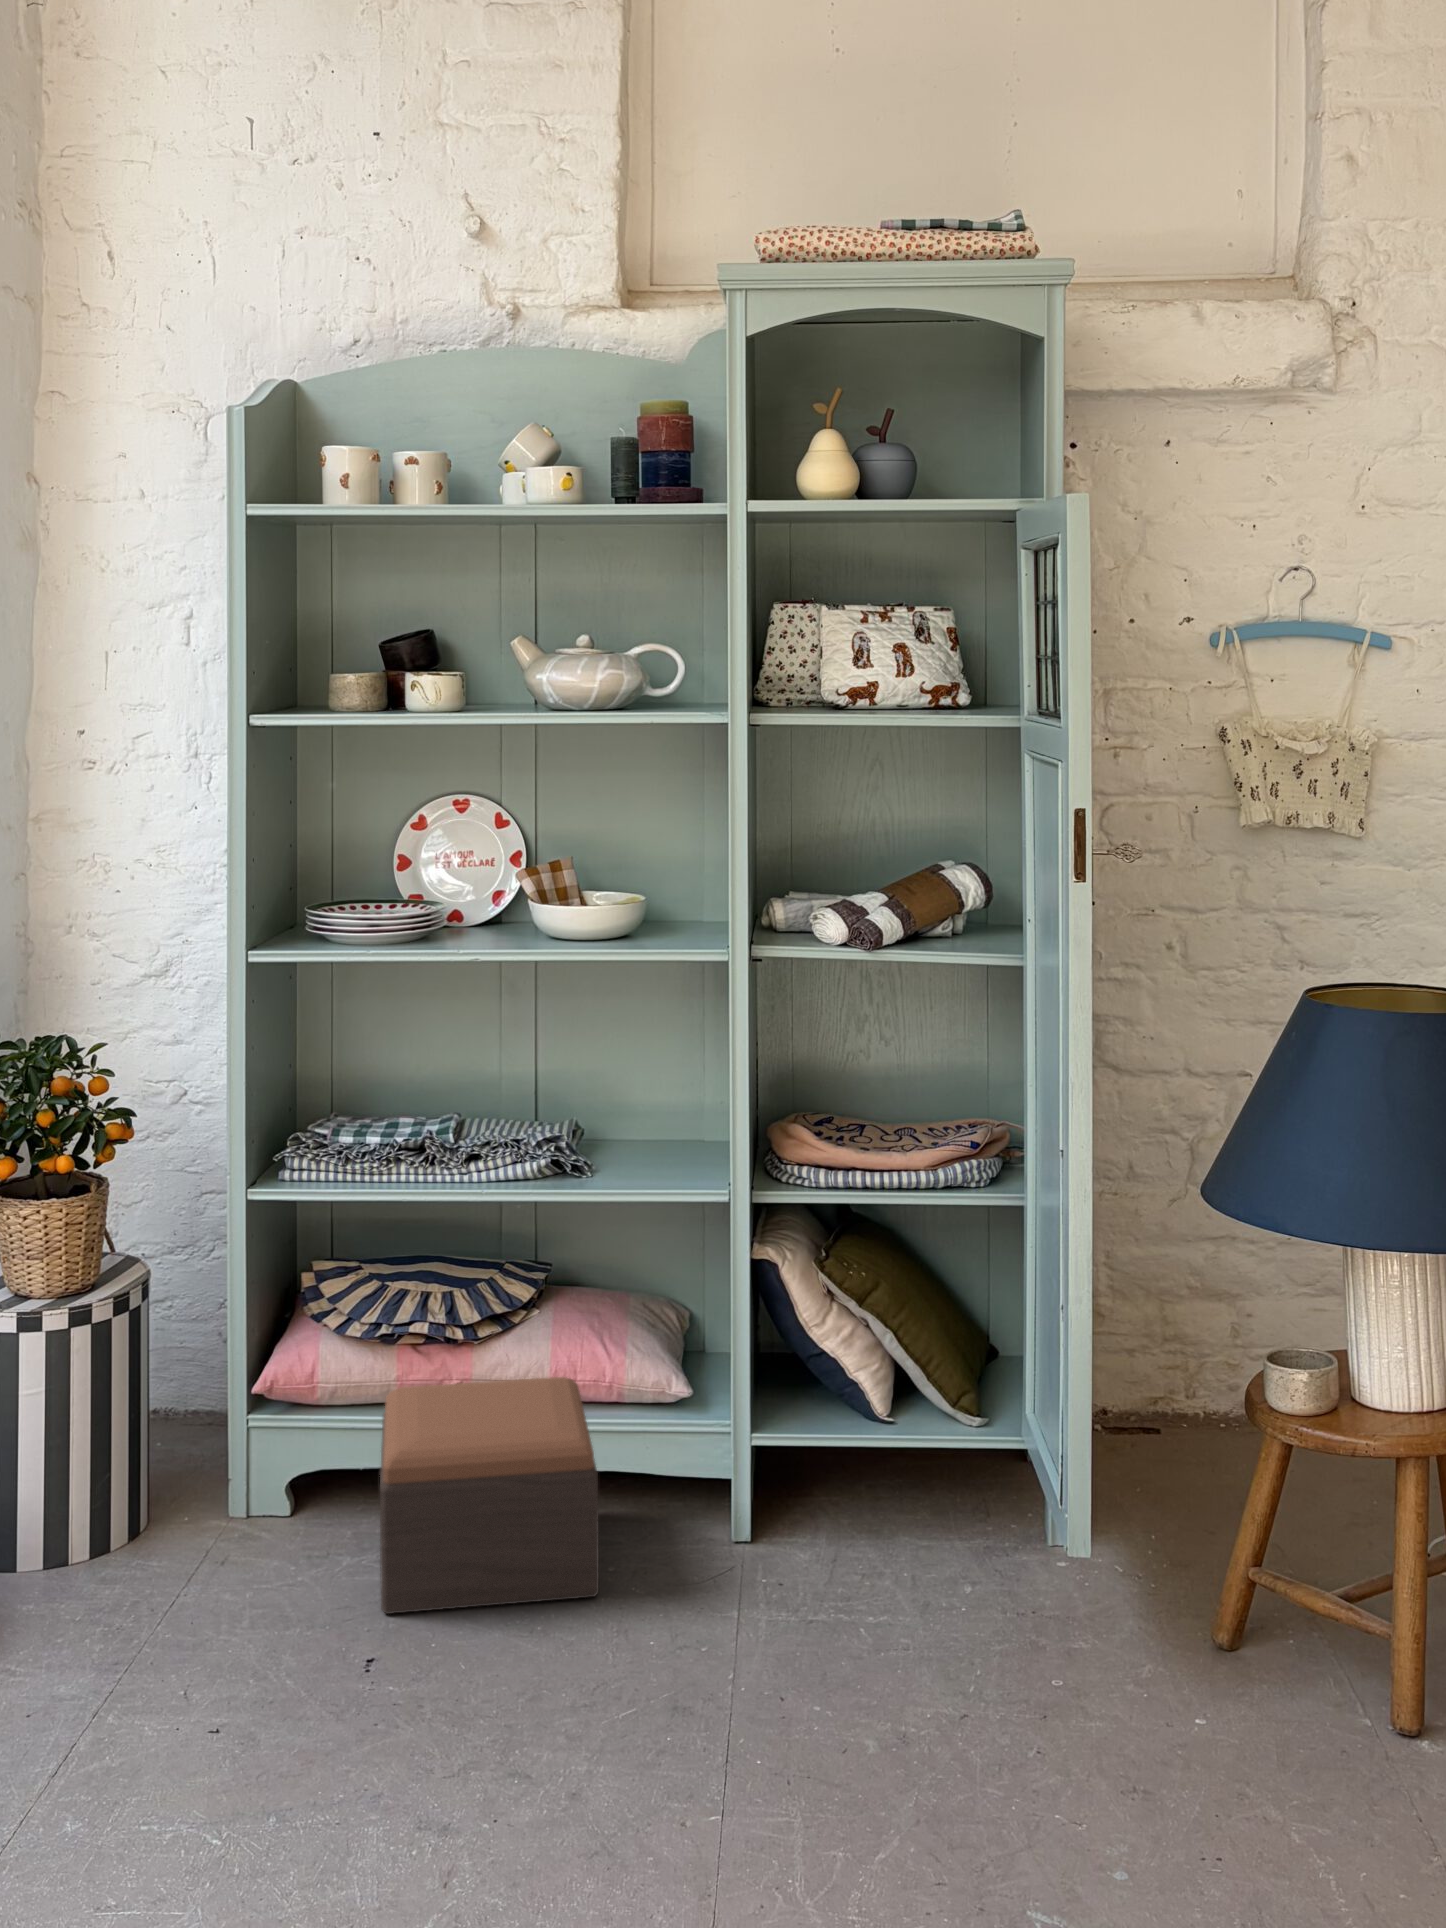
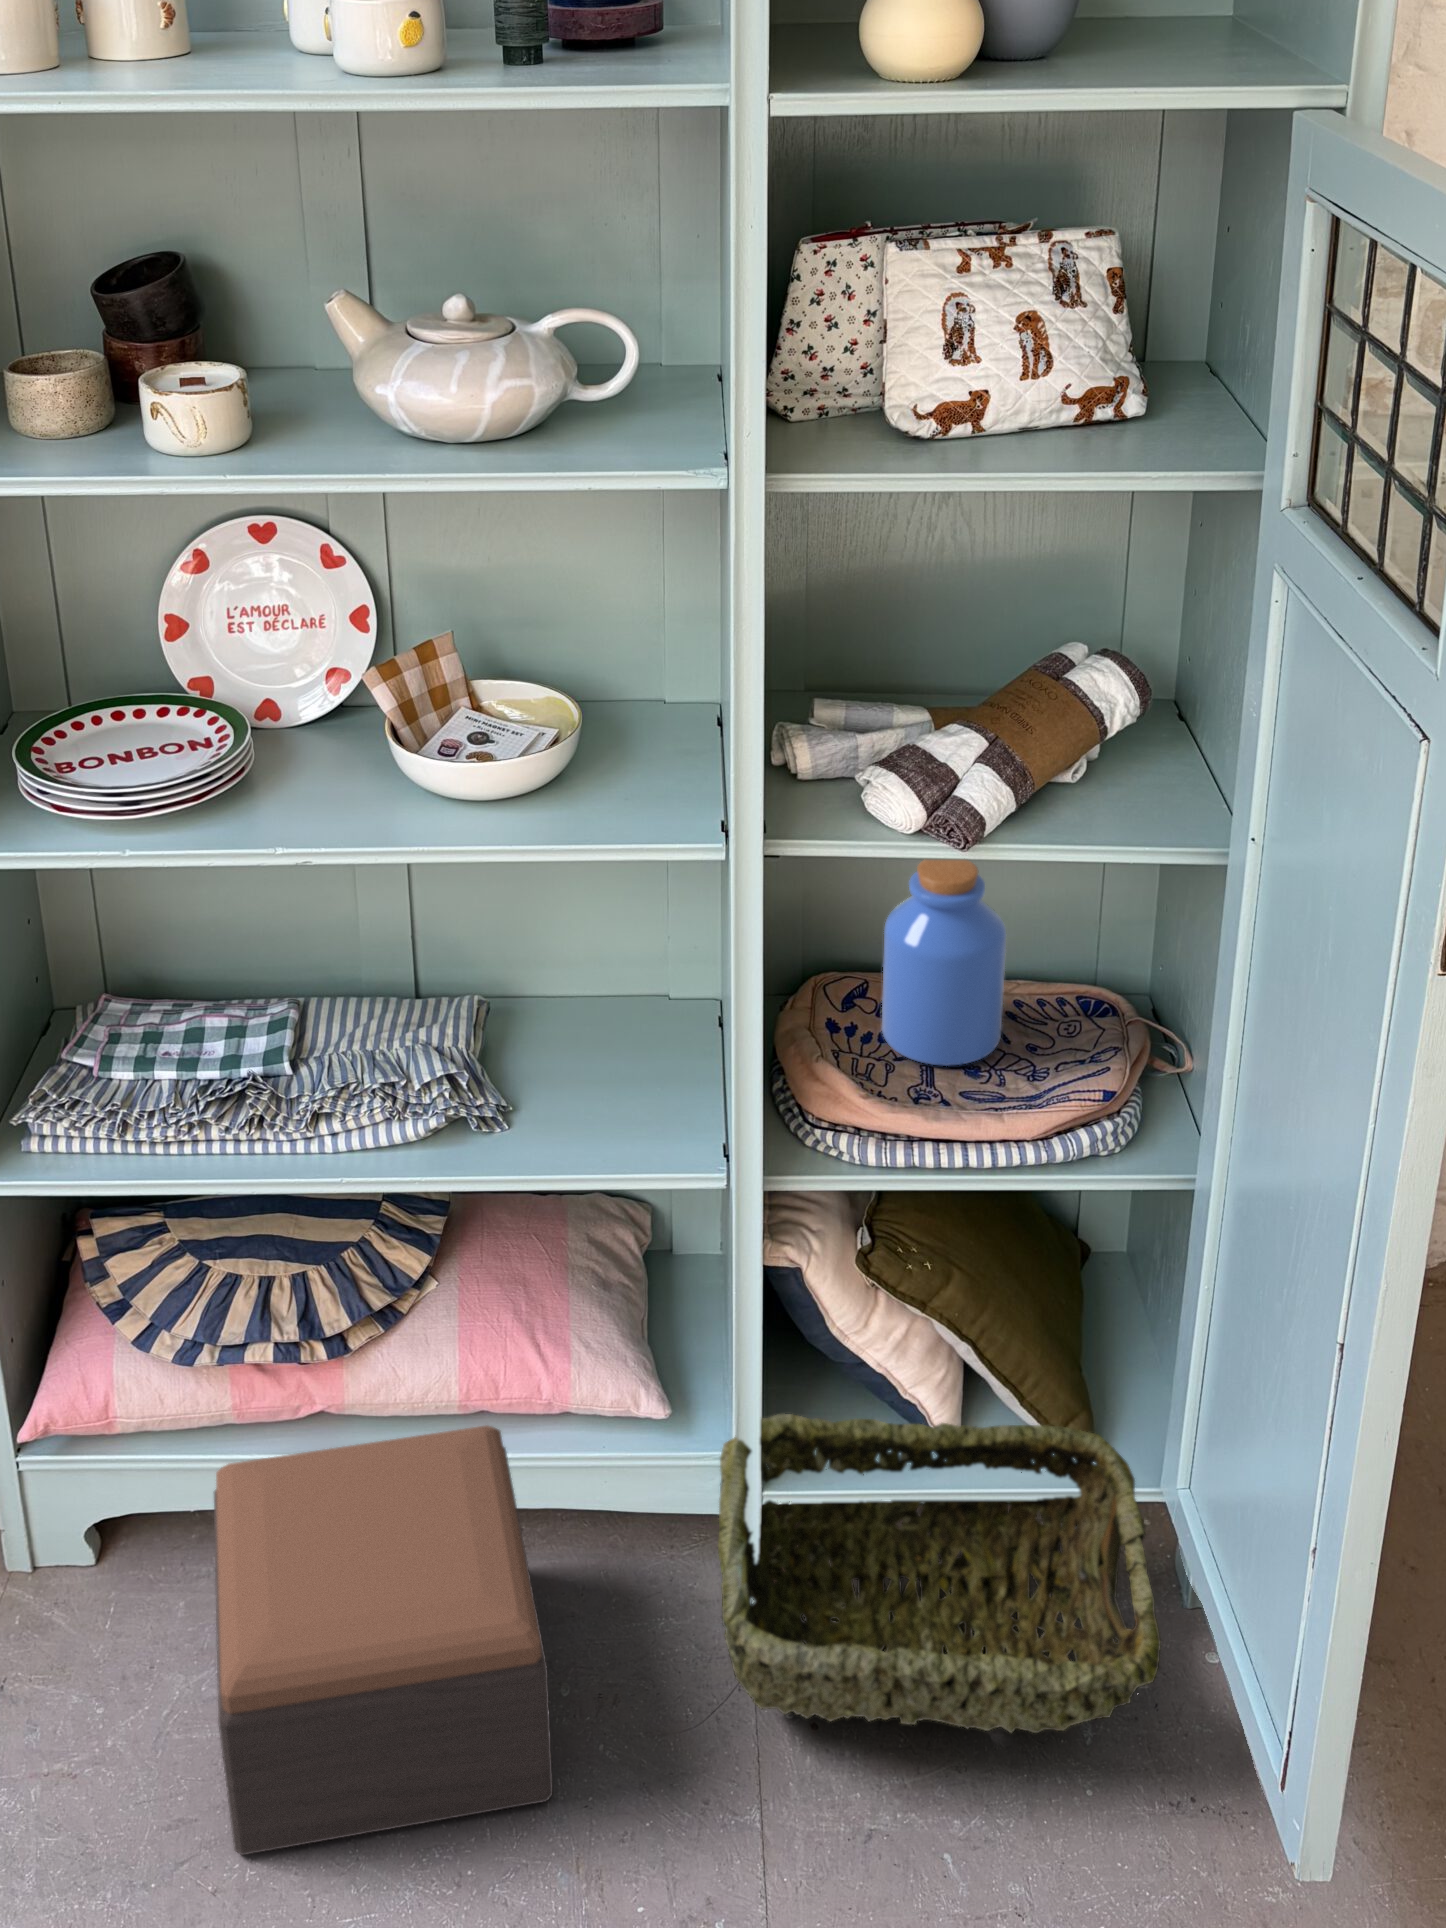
jar: none [837,1003,915,1136] -> present [882,860,1006,1066]
woven basket: none [718,1378,1010,1569] -> present [718,1414,1161,1733]

